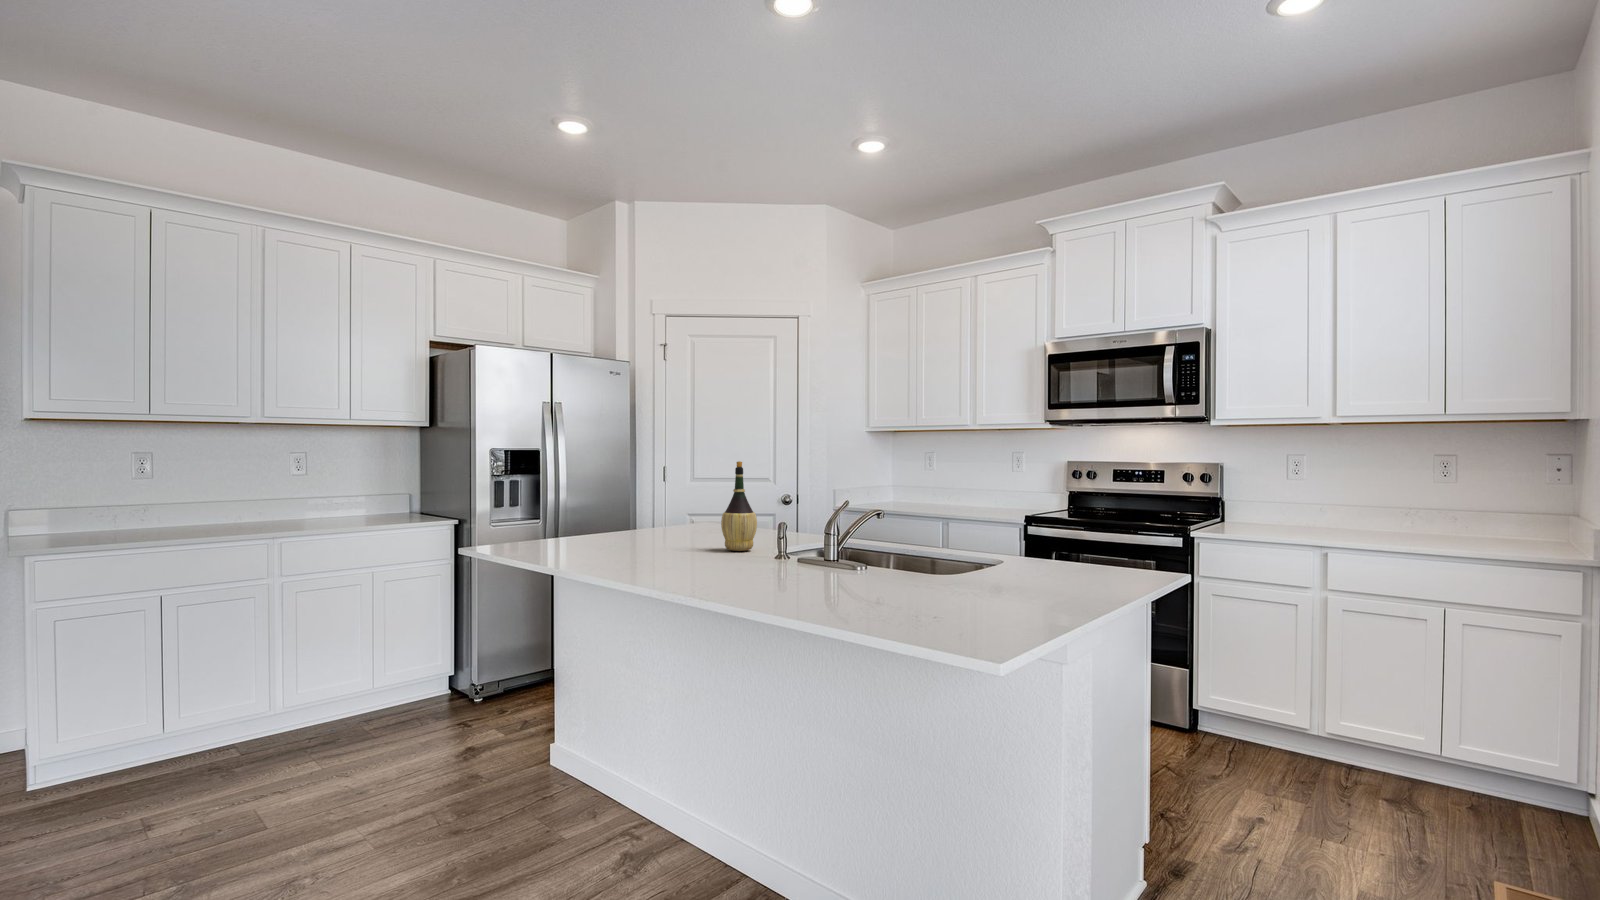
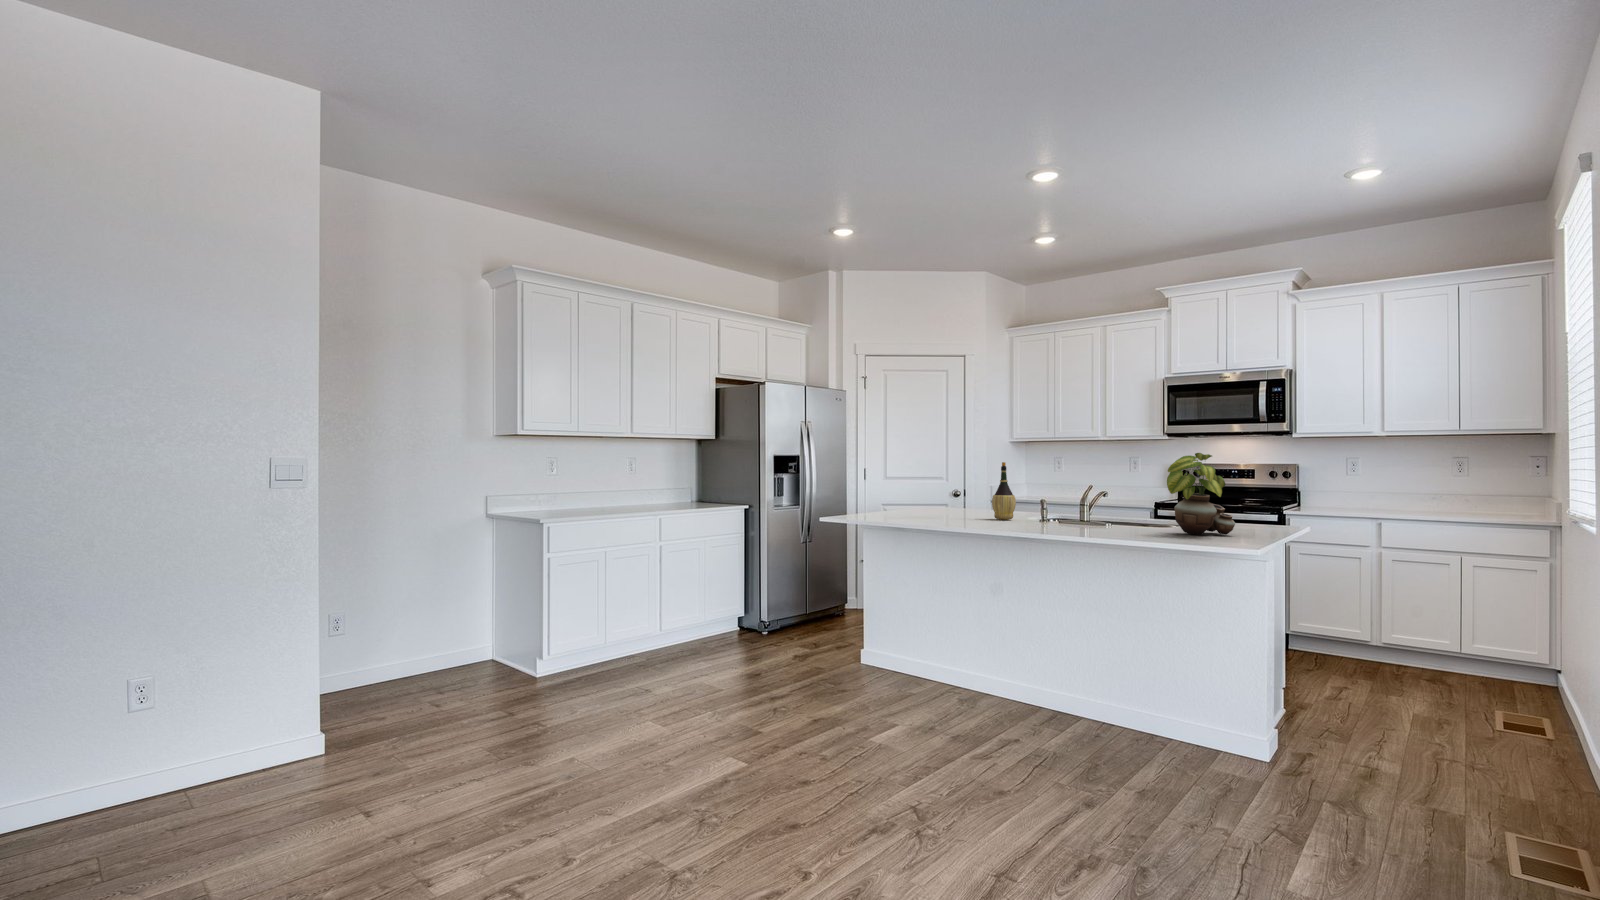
potted plant: none [908,448,1035,594] -> present [1167,453,1235,535]

